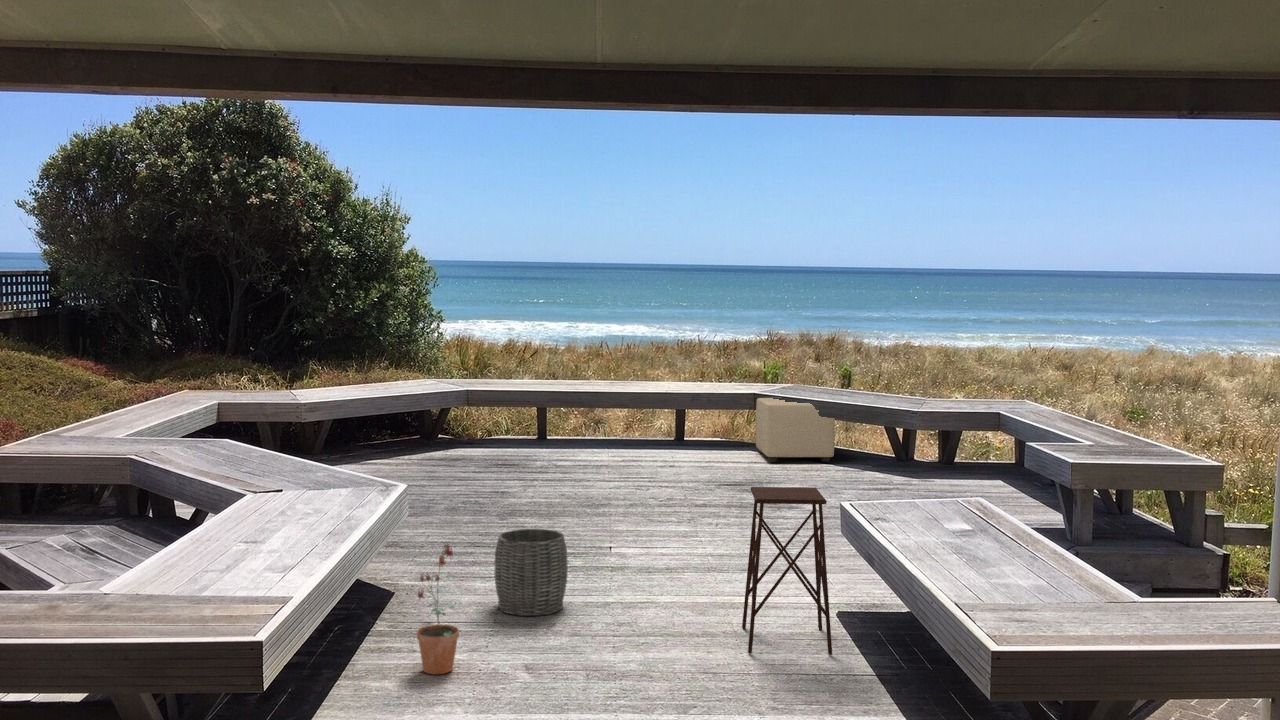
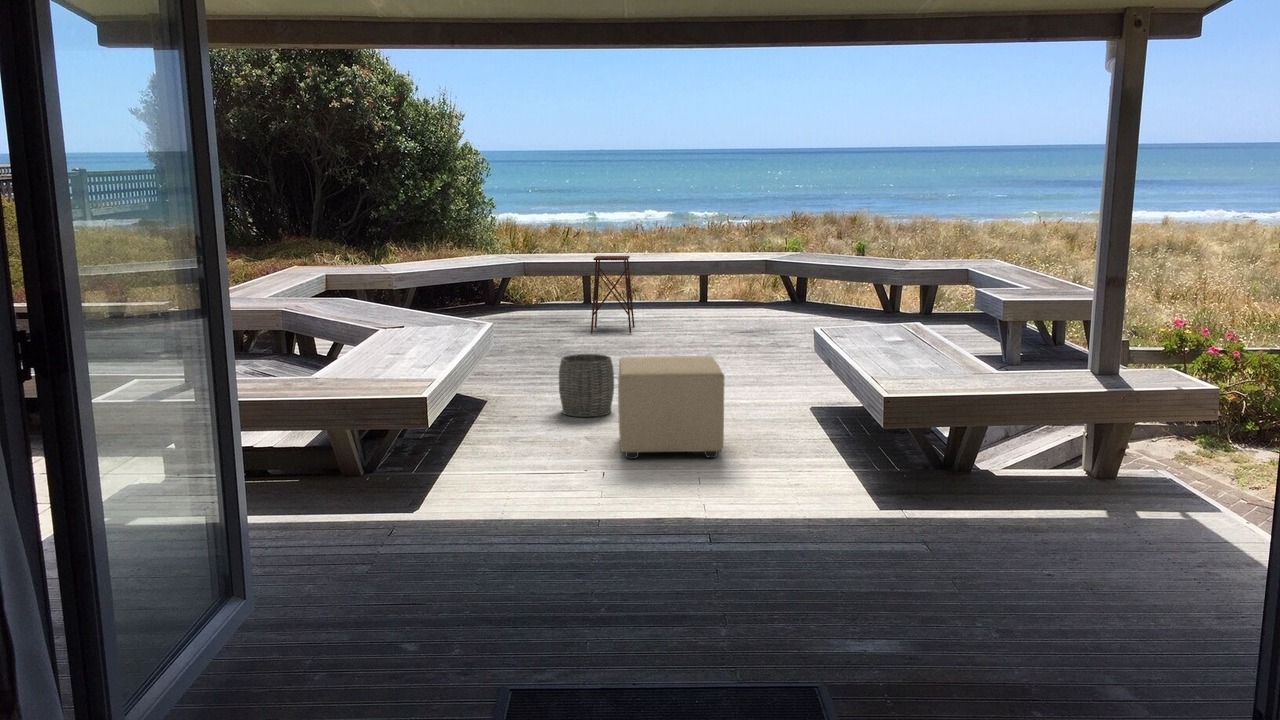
ottoman: present [756,398,835,462] -> present [618,356,725,459]
side table: present [742,487,832,655] -> present [591,256,635,334]
potted plant: present [417,544,459,674] -> none [503,357,537,450]

